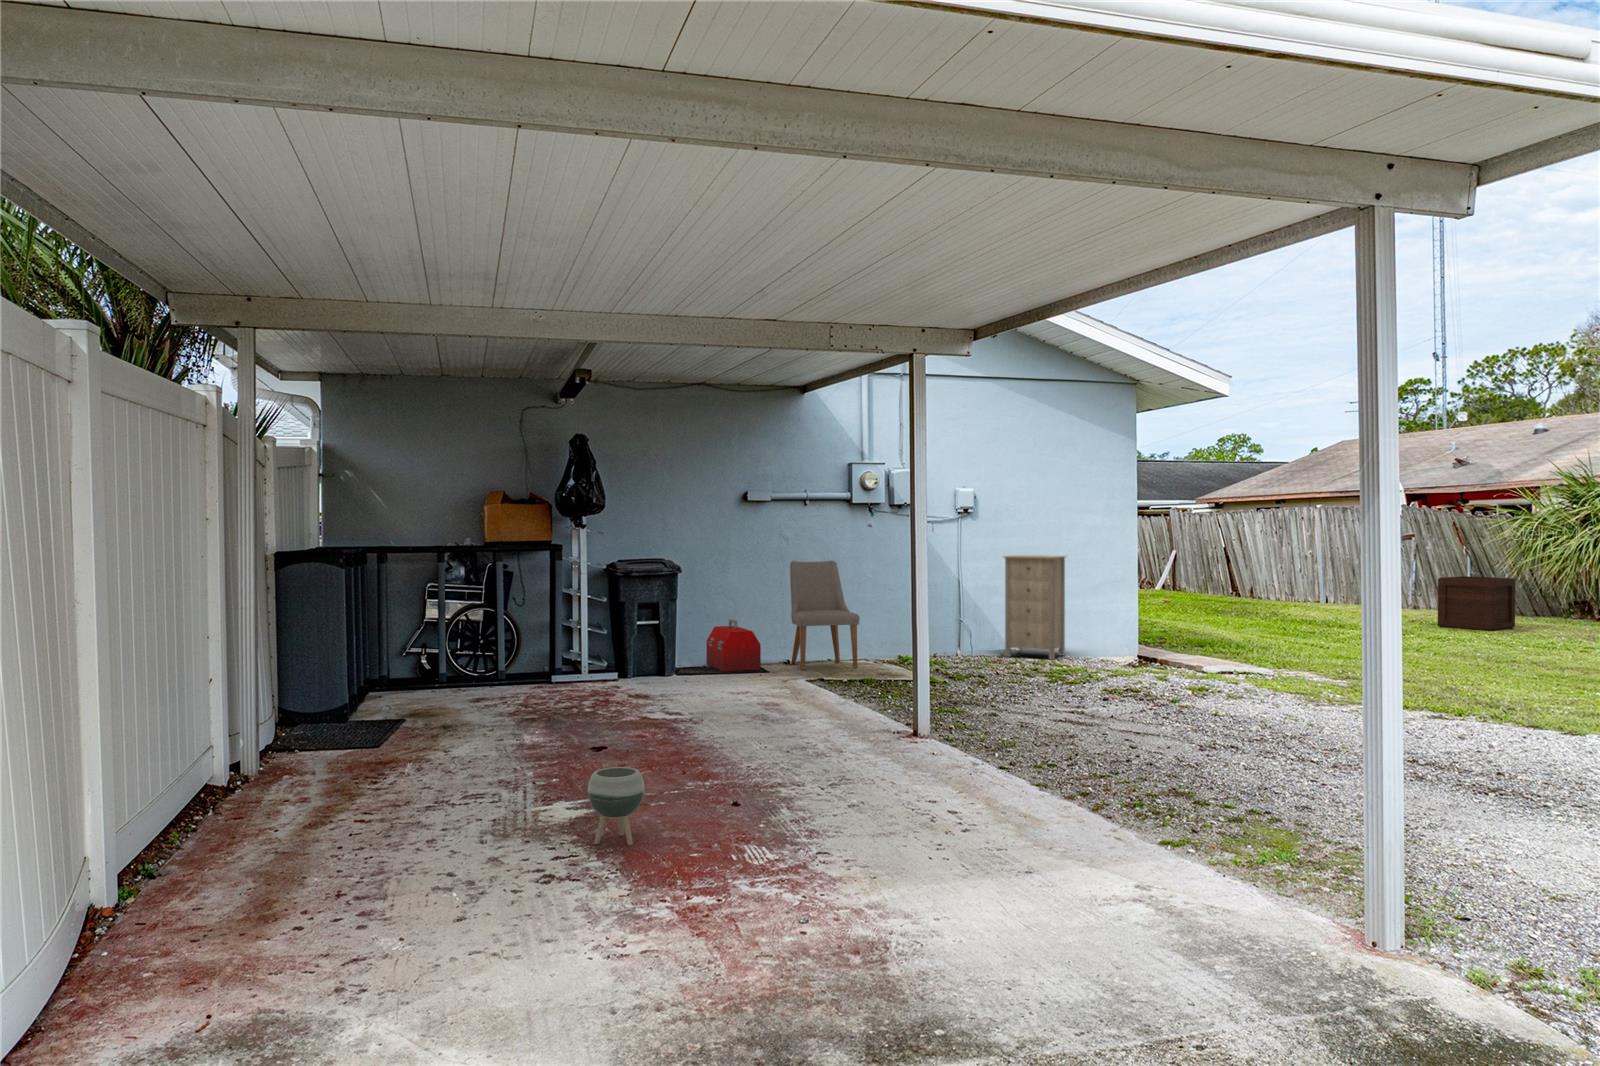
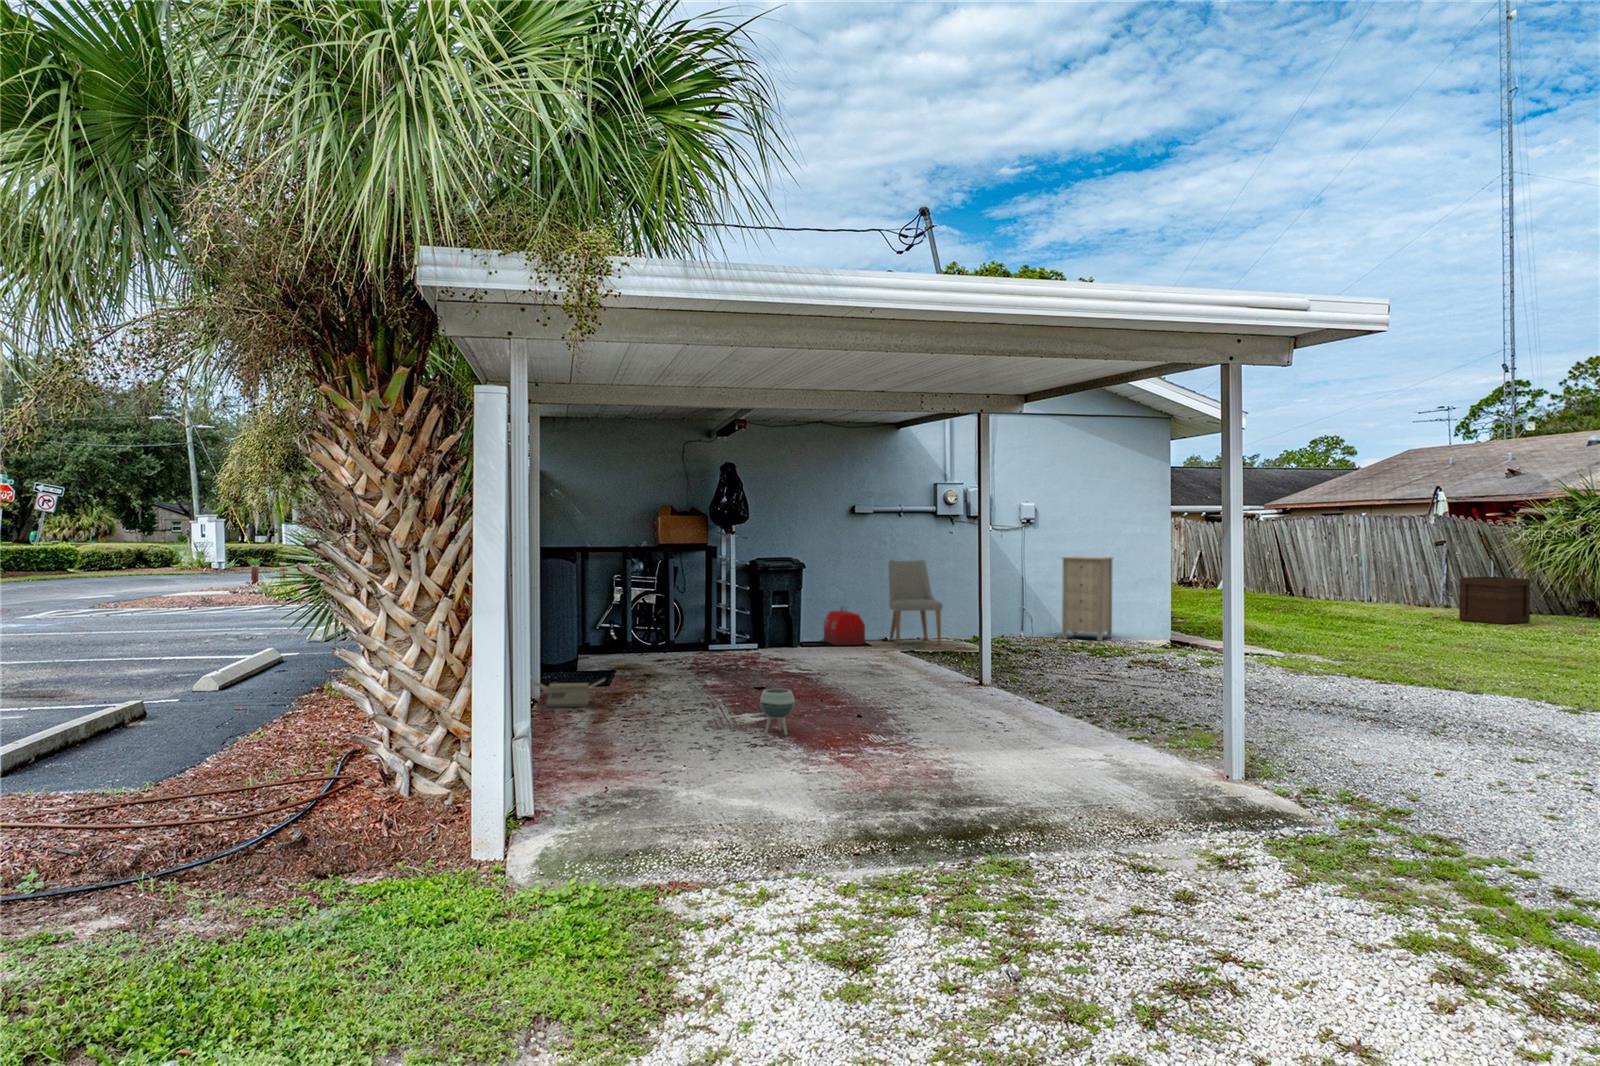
cardboard box: none [228,742,360,794] -> present [533,679,605,707]

